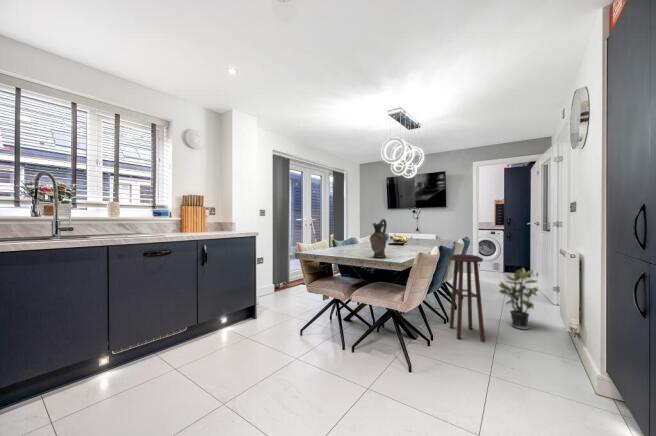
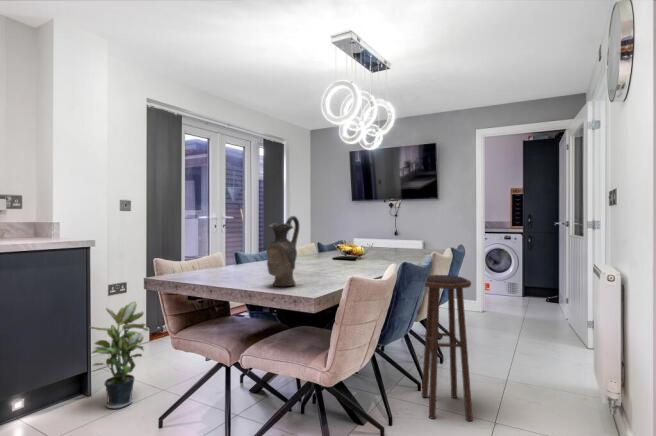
potted plant: present [499,268,538,329] -> present [90,302,148,408]

